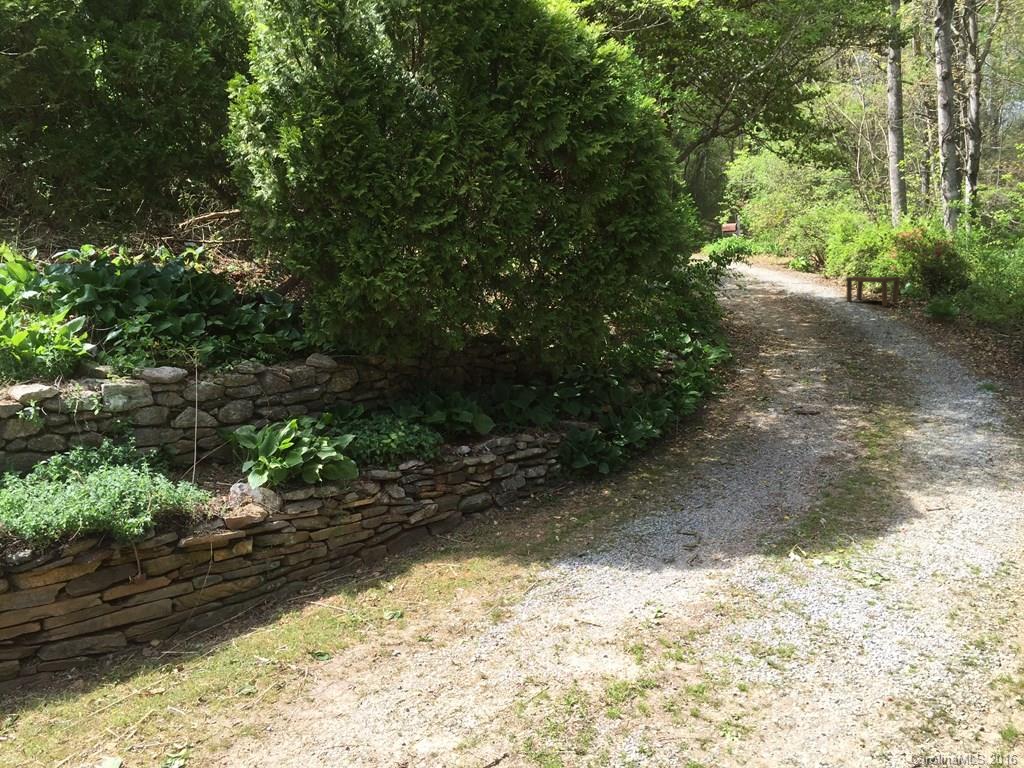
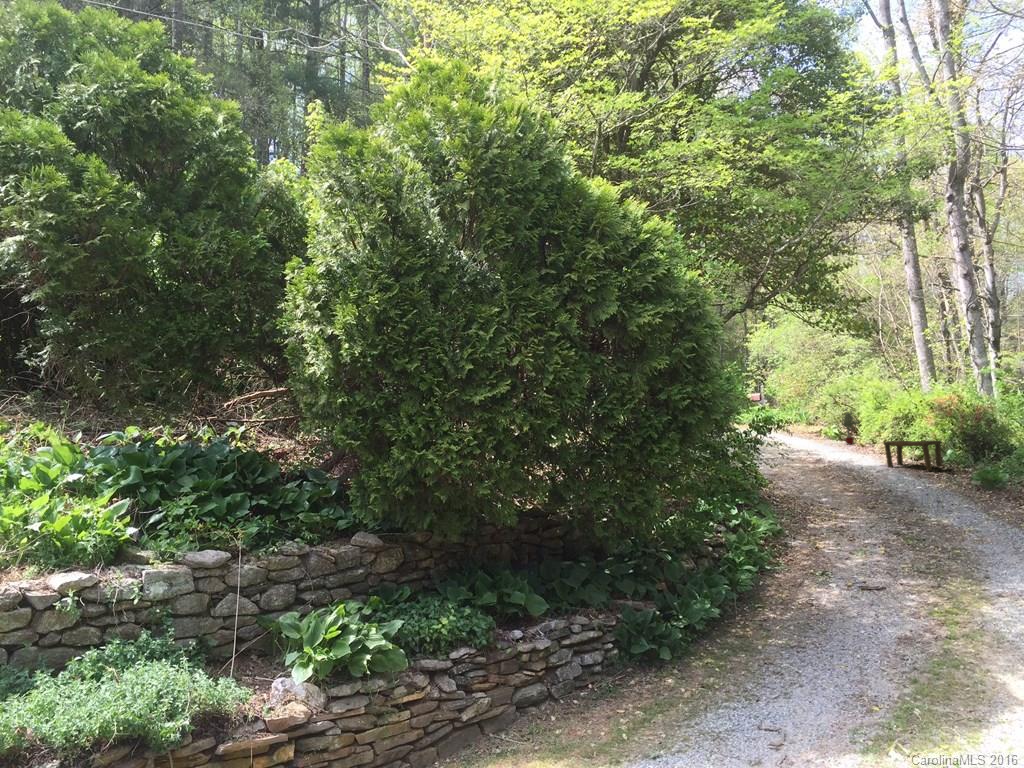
potted tree: none [809,242,832,279] -> present [842,407,861,445]

